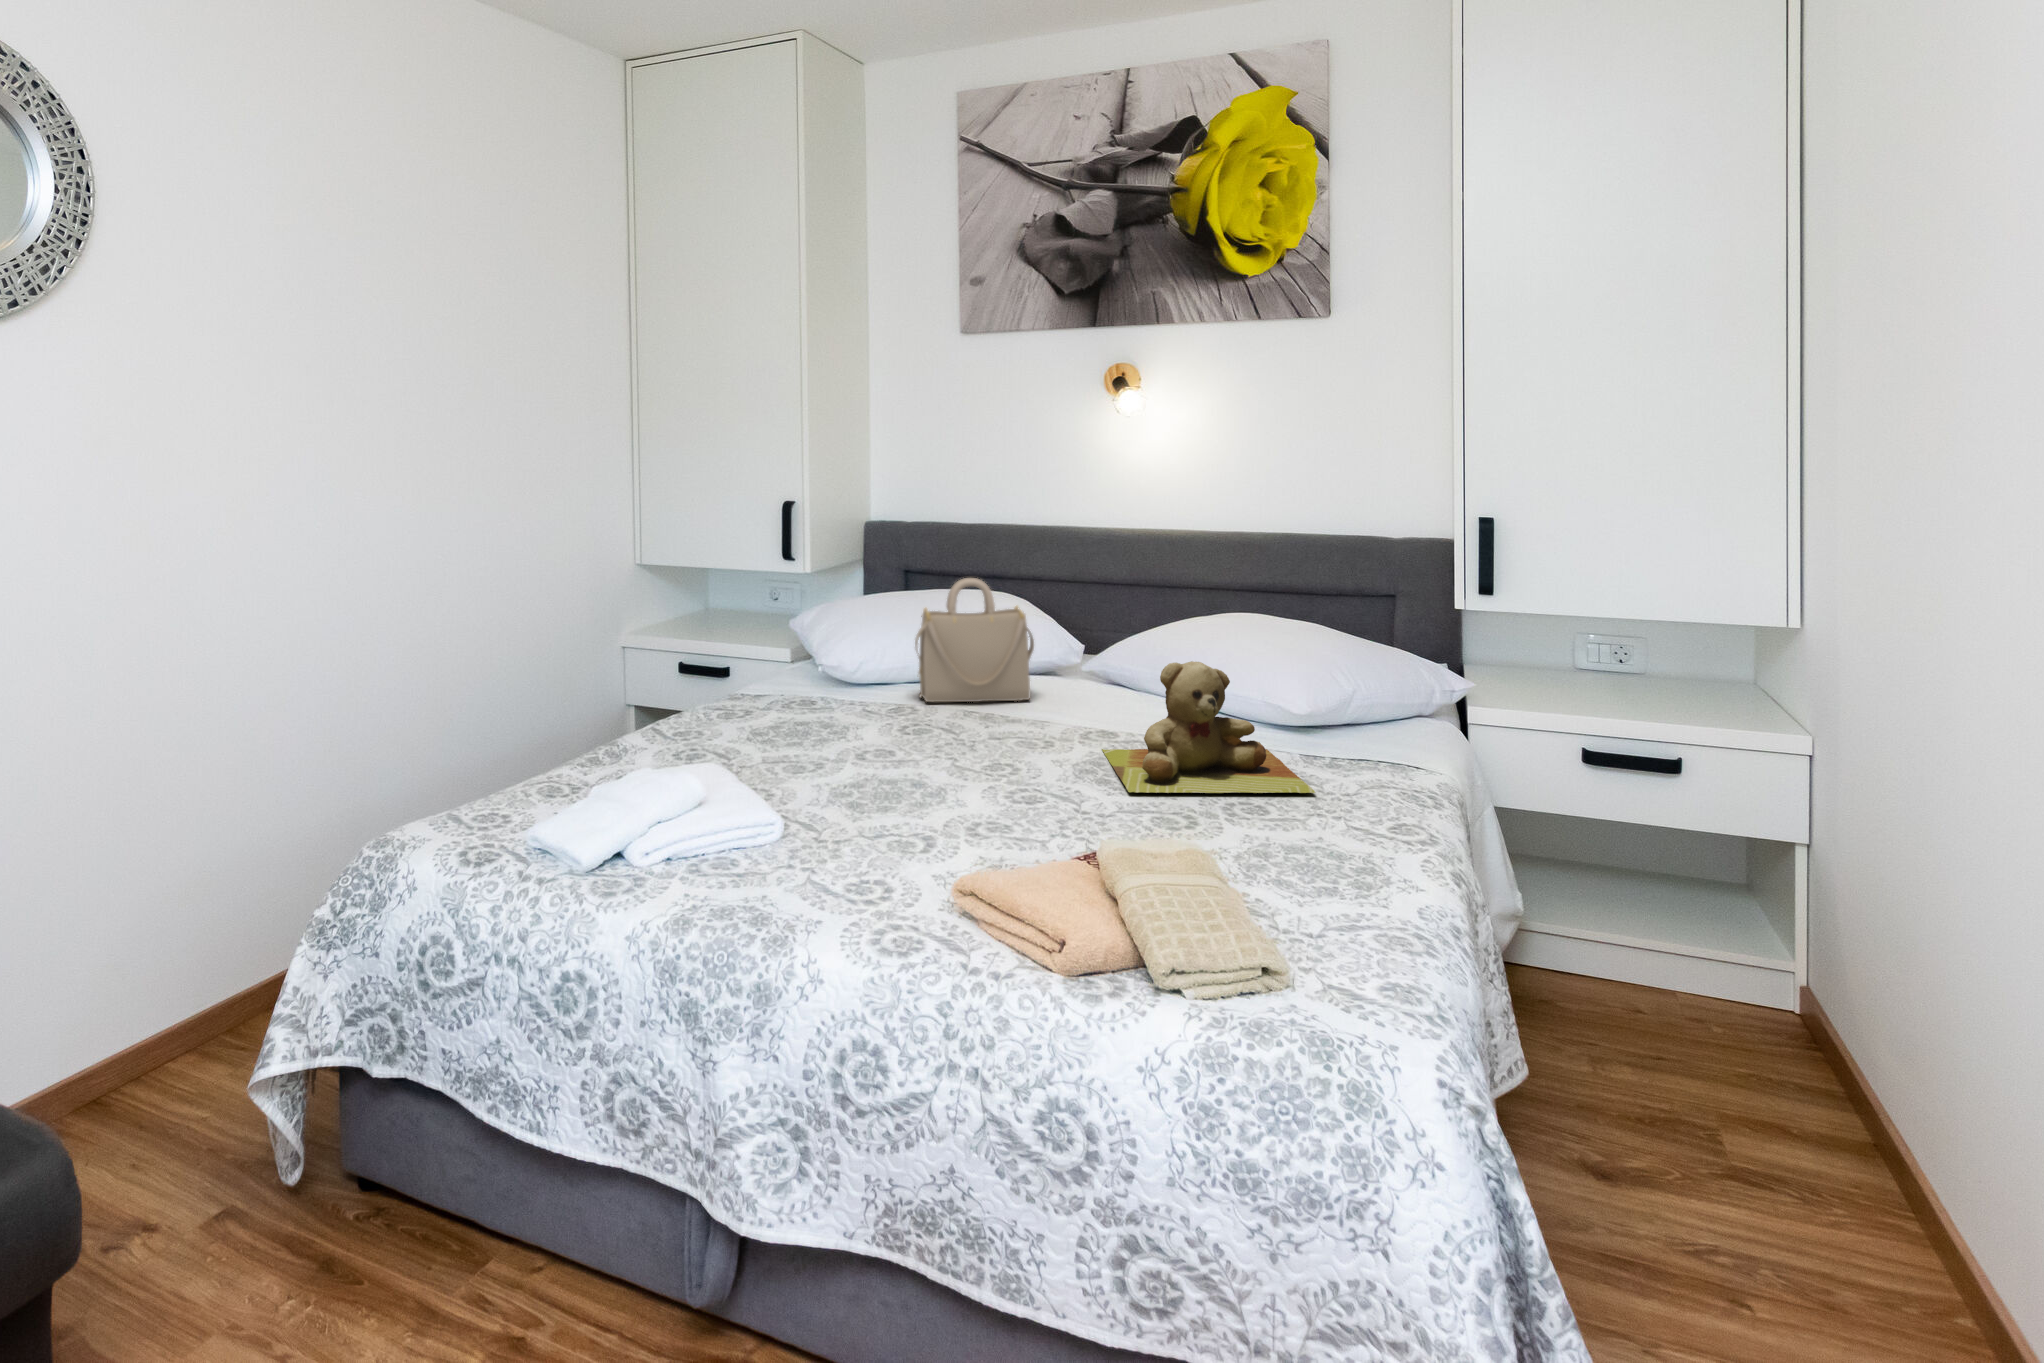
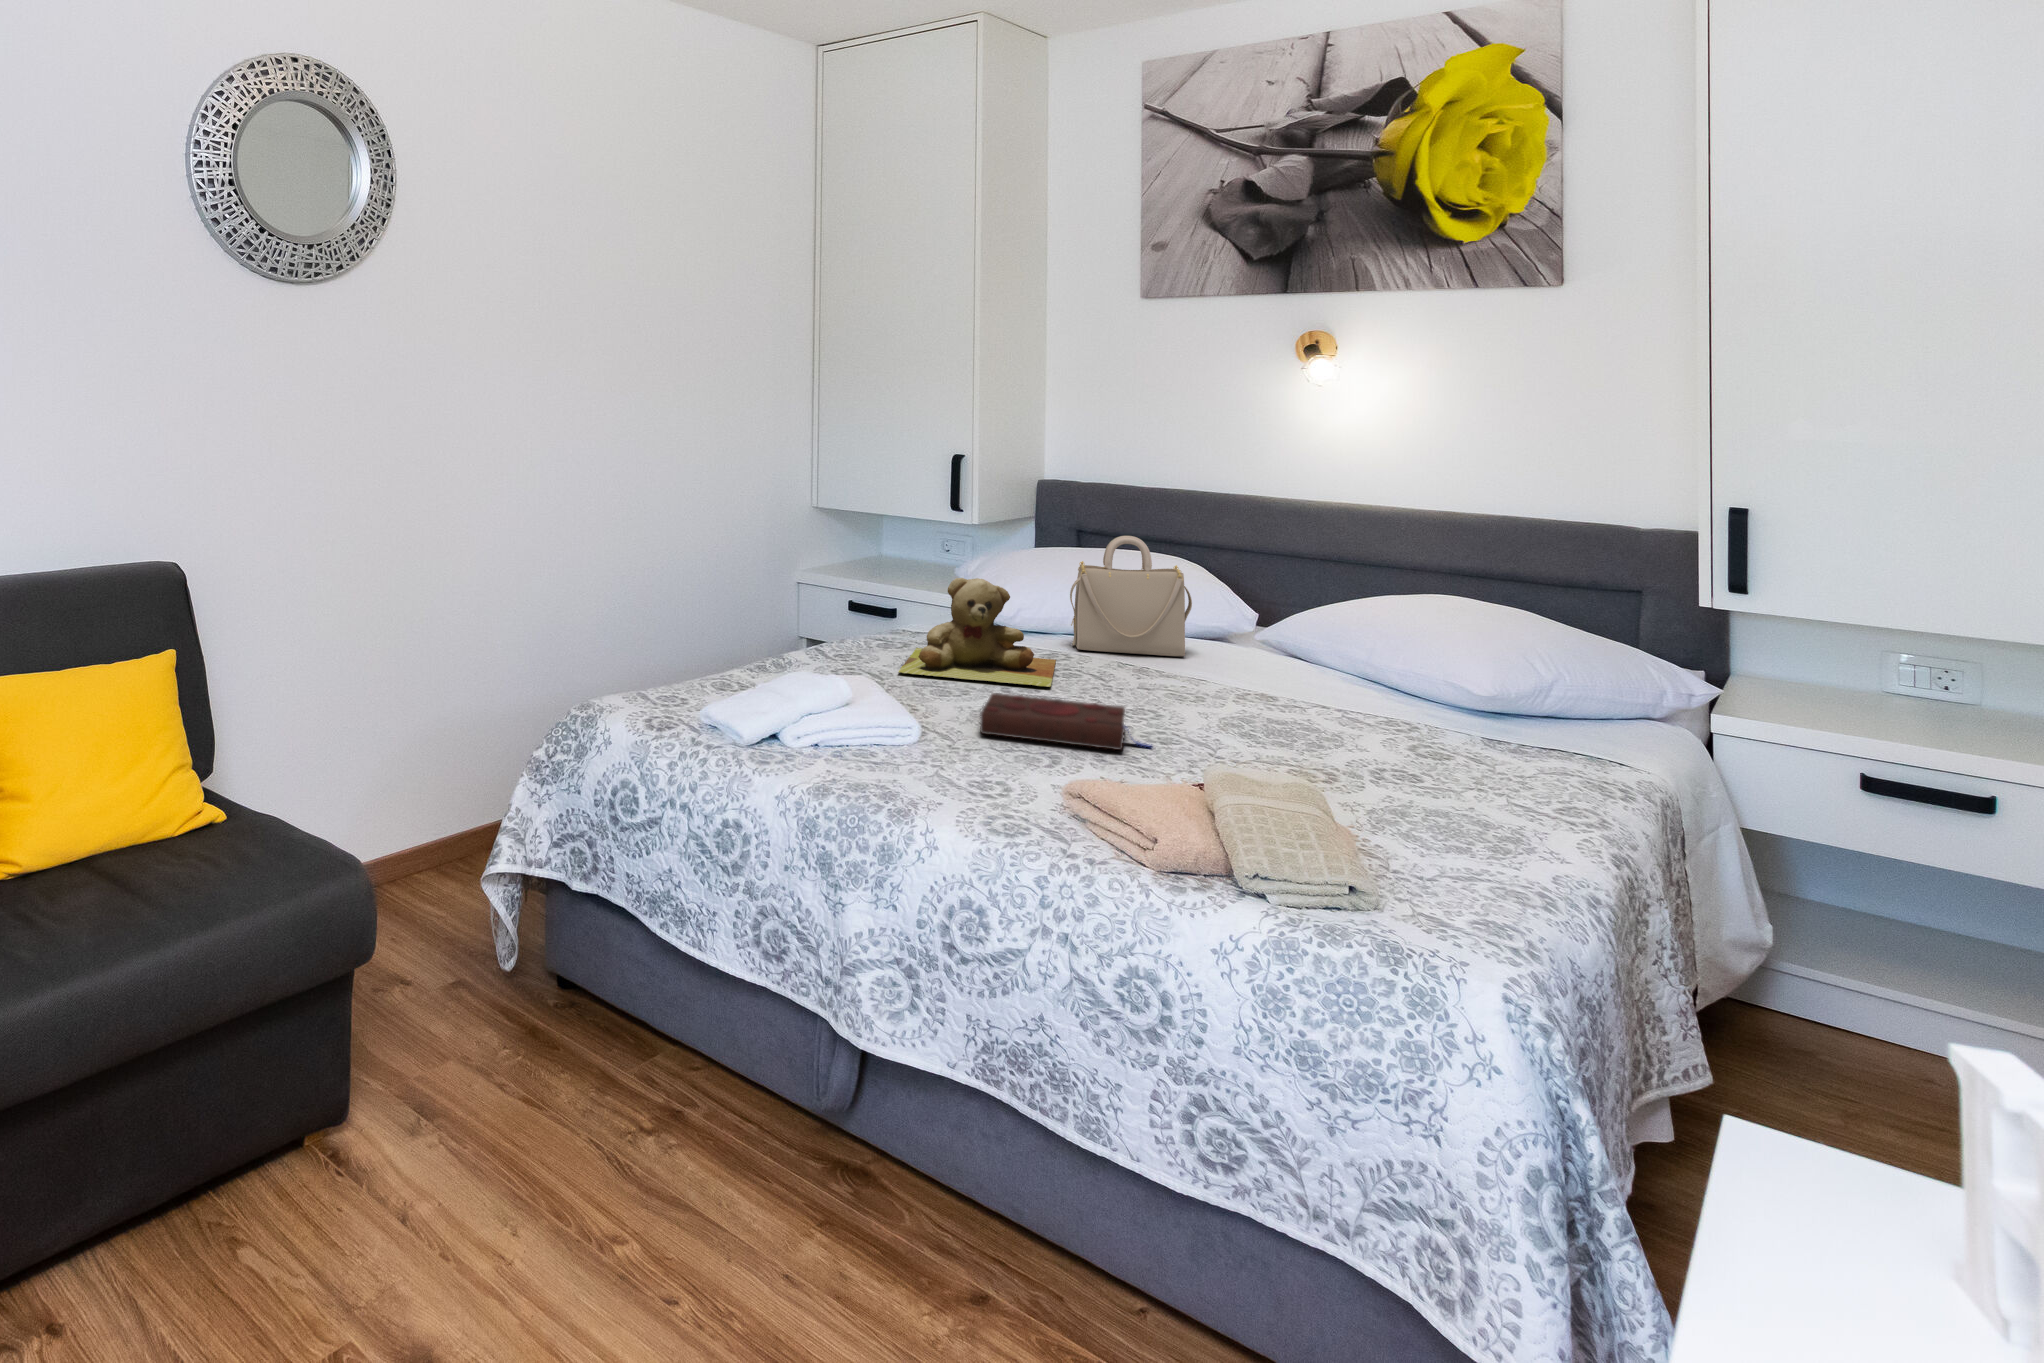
teddy bear: present [1102,661,1315,793] -> present [899,578,1056,687]
book: none [846,770,1027,823] -> present [980,693,1152,750]

